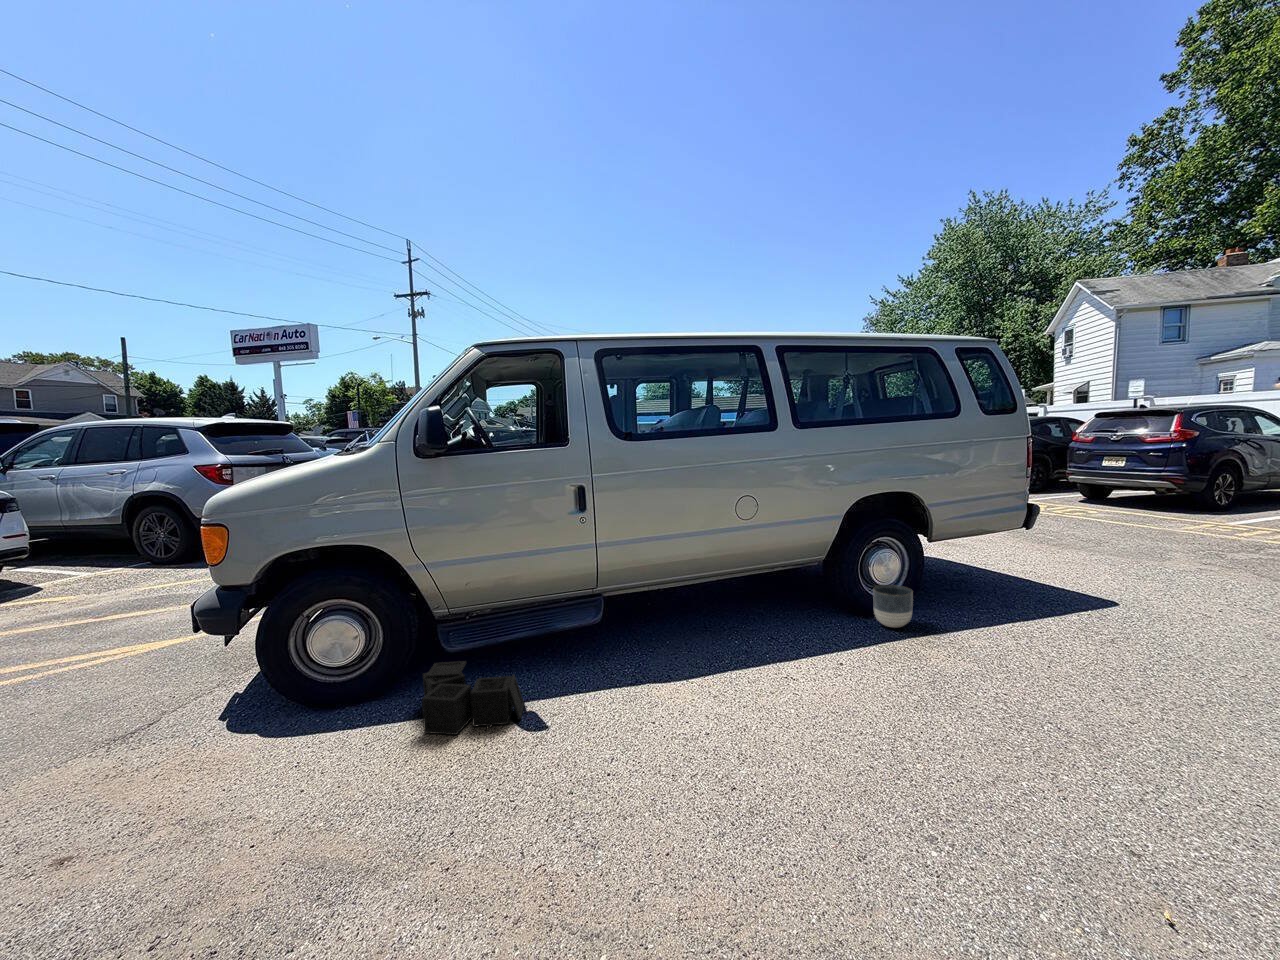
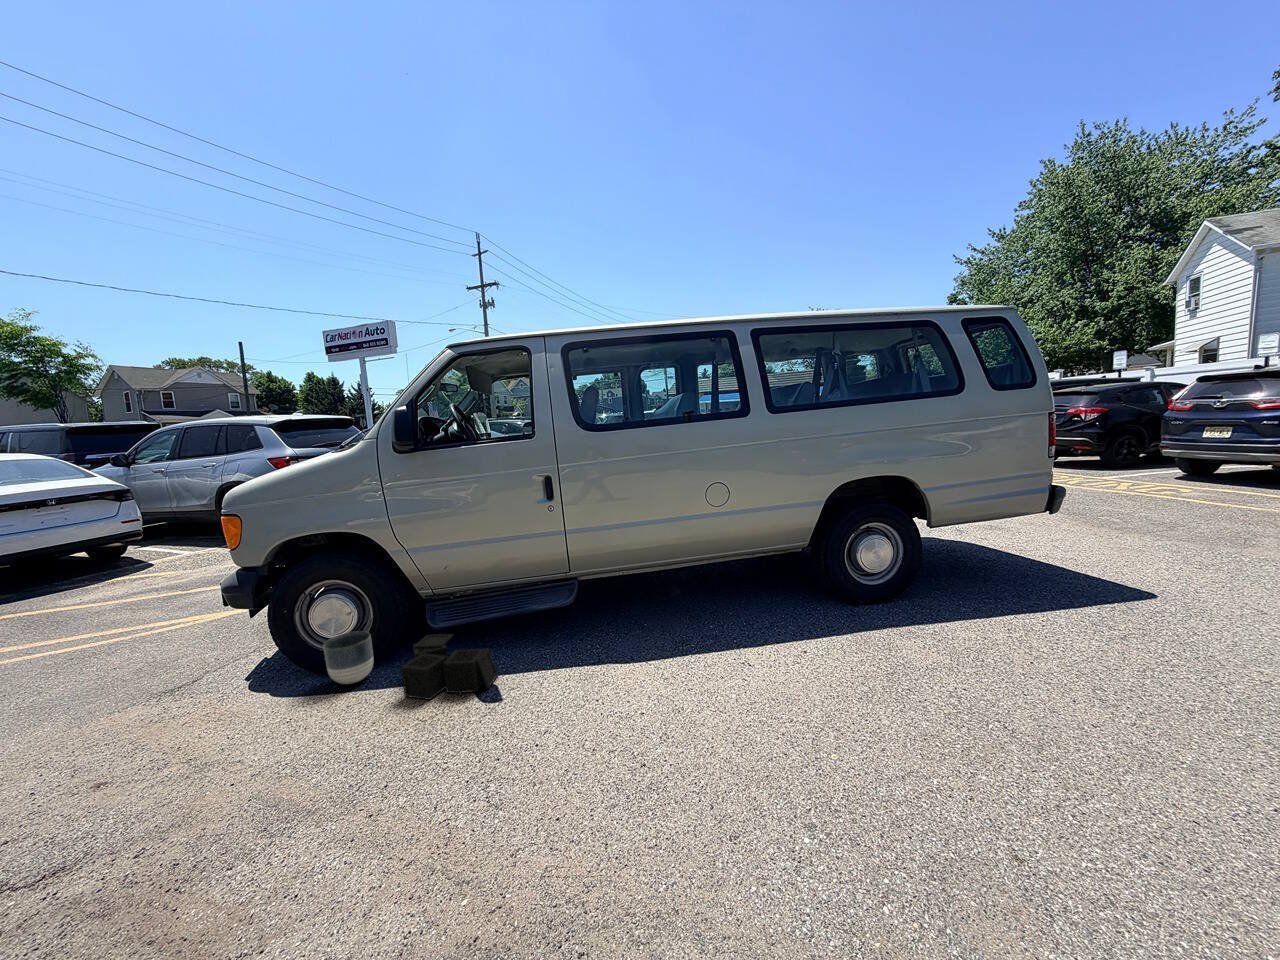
planter: present [873,585,913,628] -> present [323,631,374,684]

